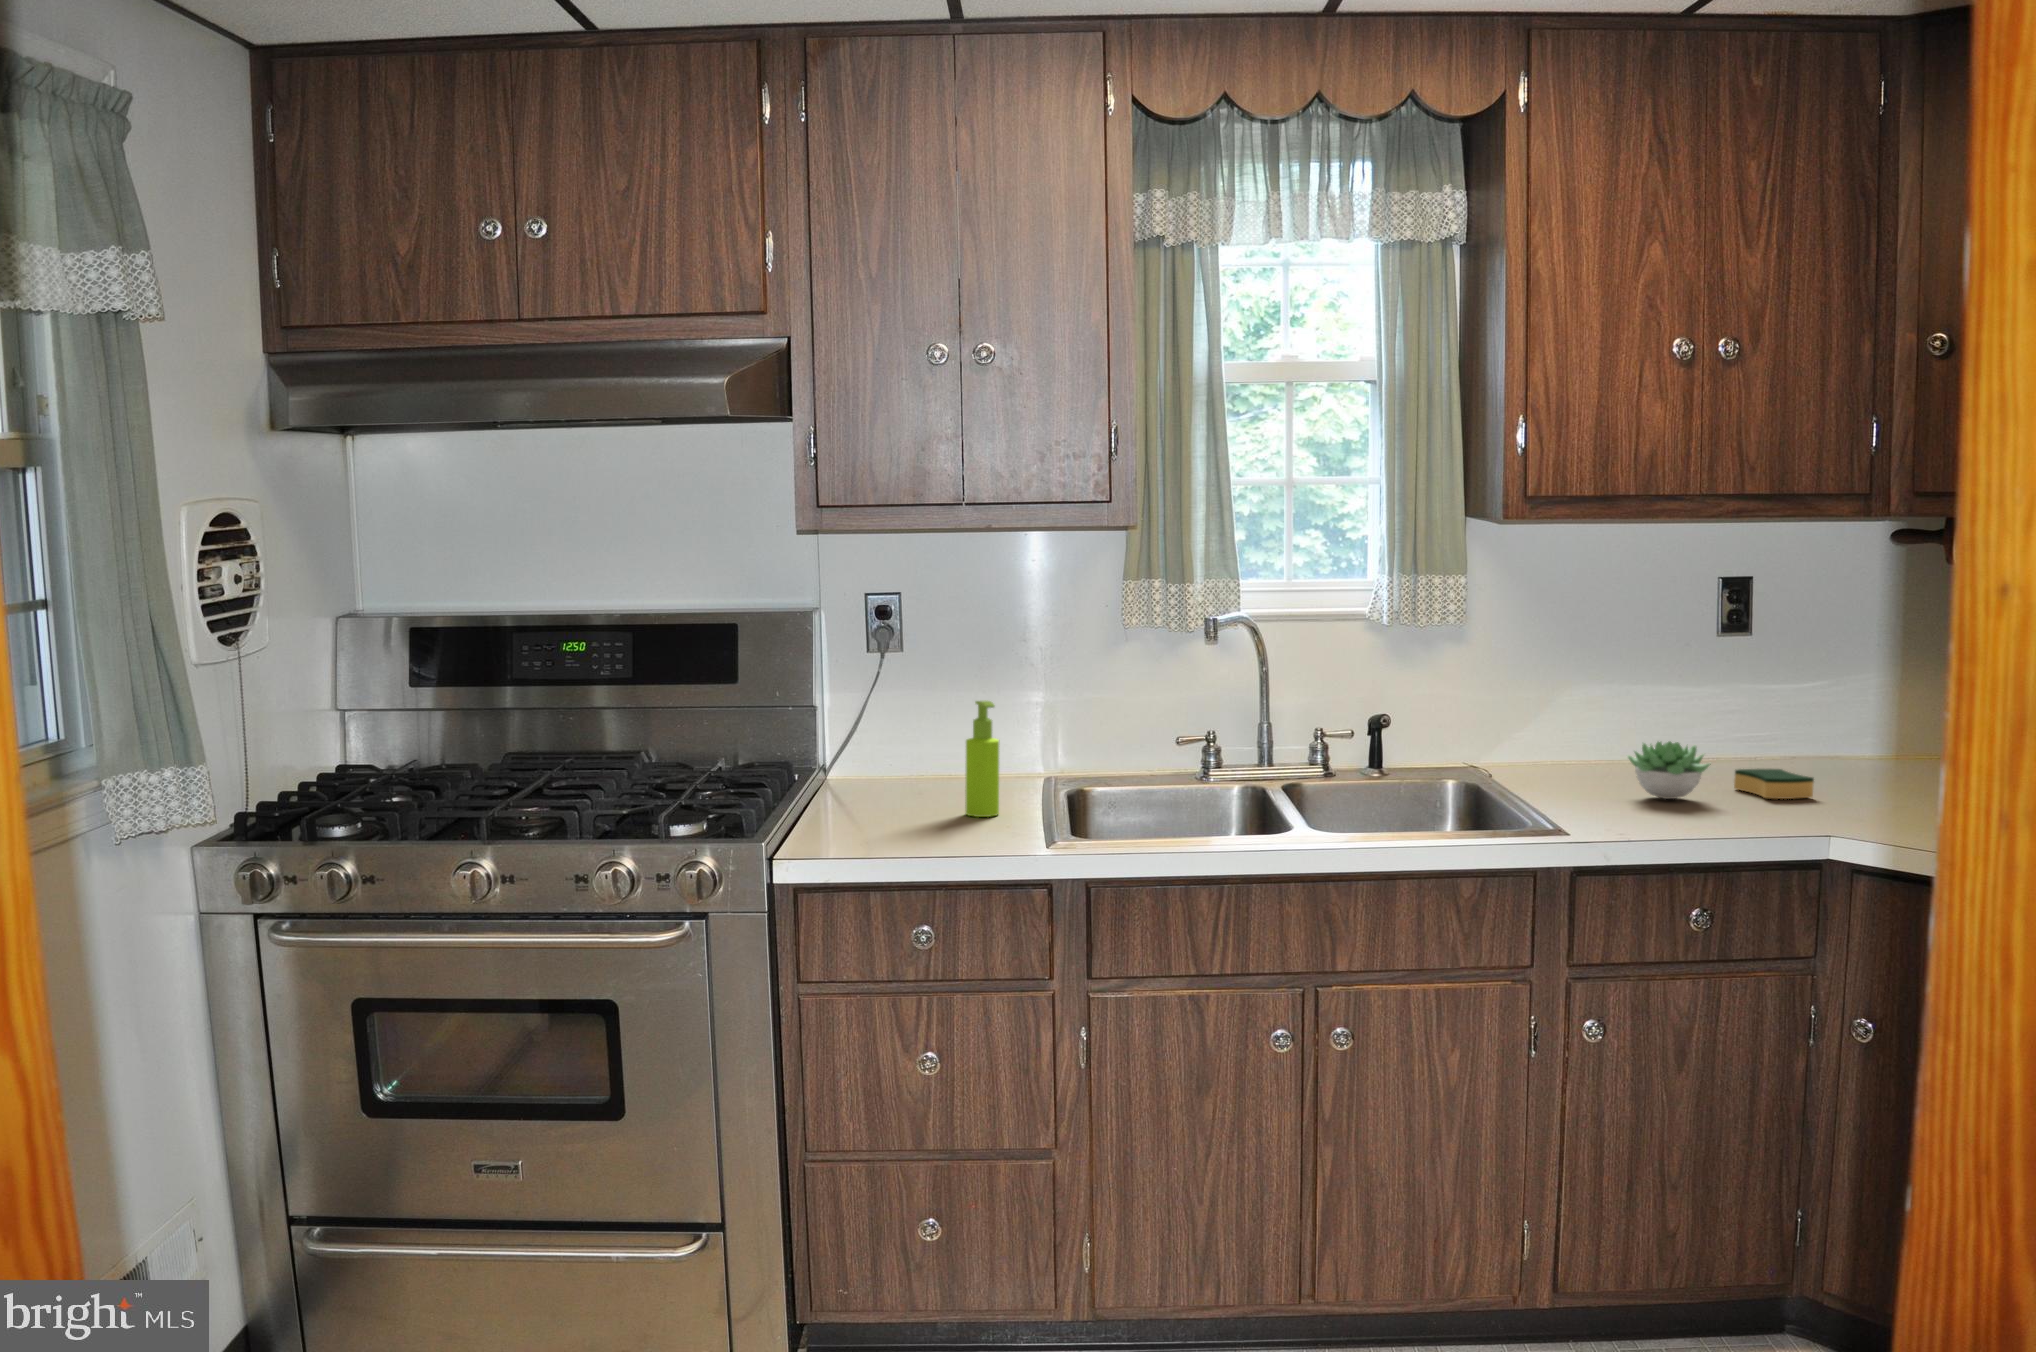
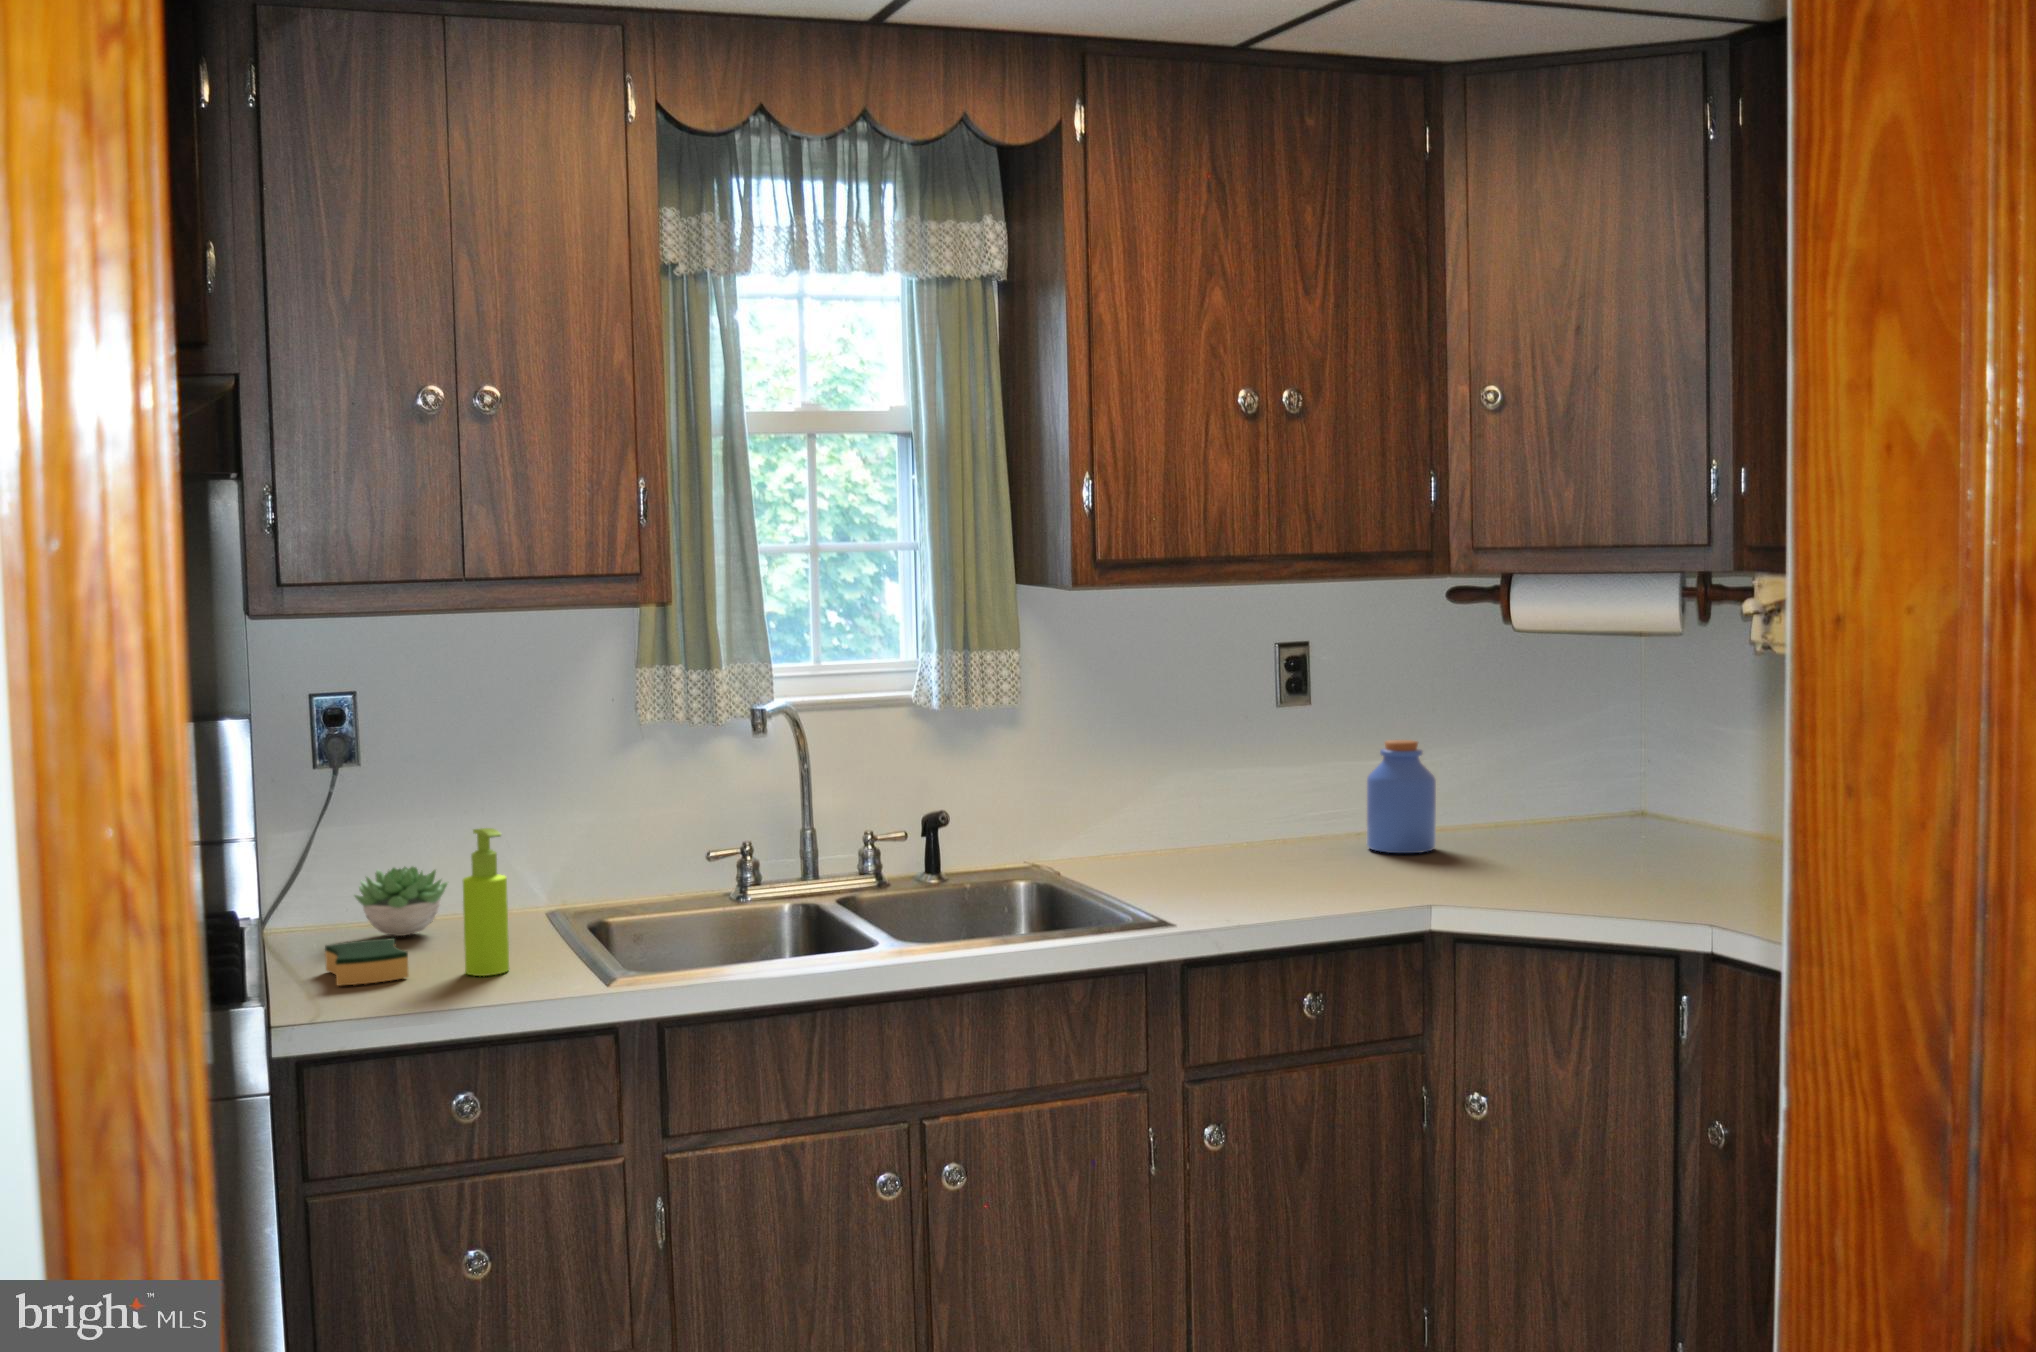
jar: none [1808,675,1884,784] -> present [1367,740,1436,853]
succulent plant: present [1628,741,1711,799] -> present [355,867,448,936]
sponge: present [1734,769,1814,799] -> present [325,938,409,986]

